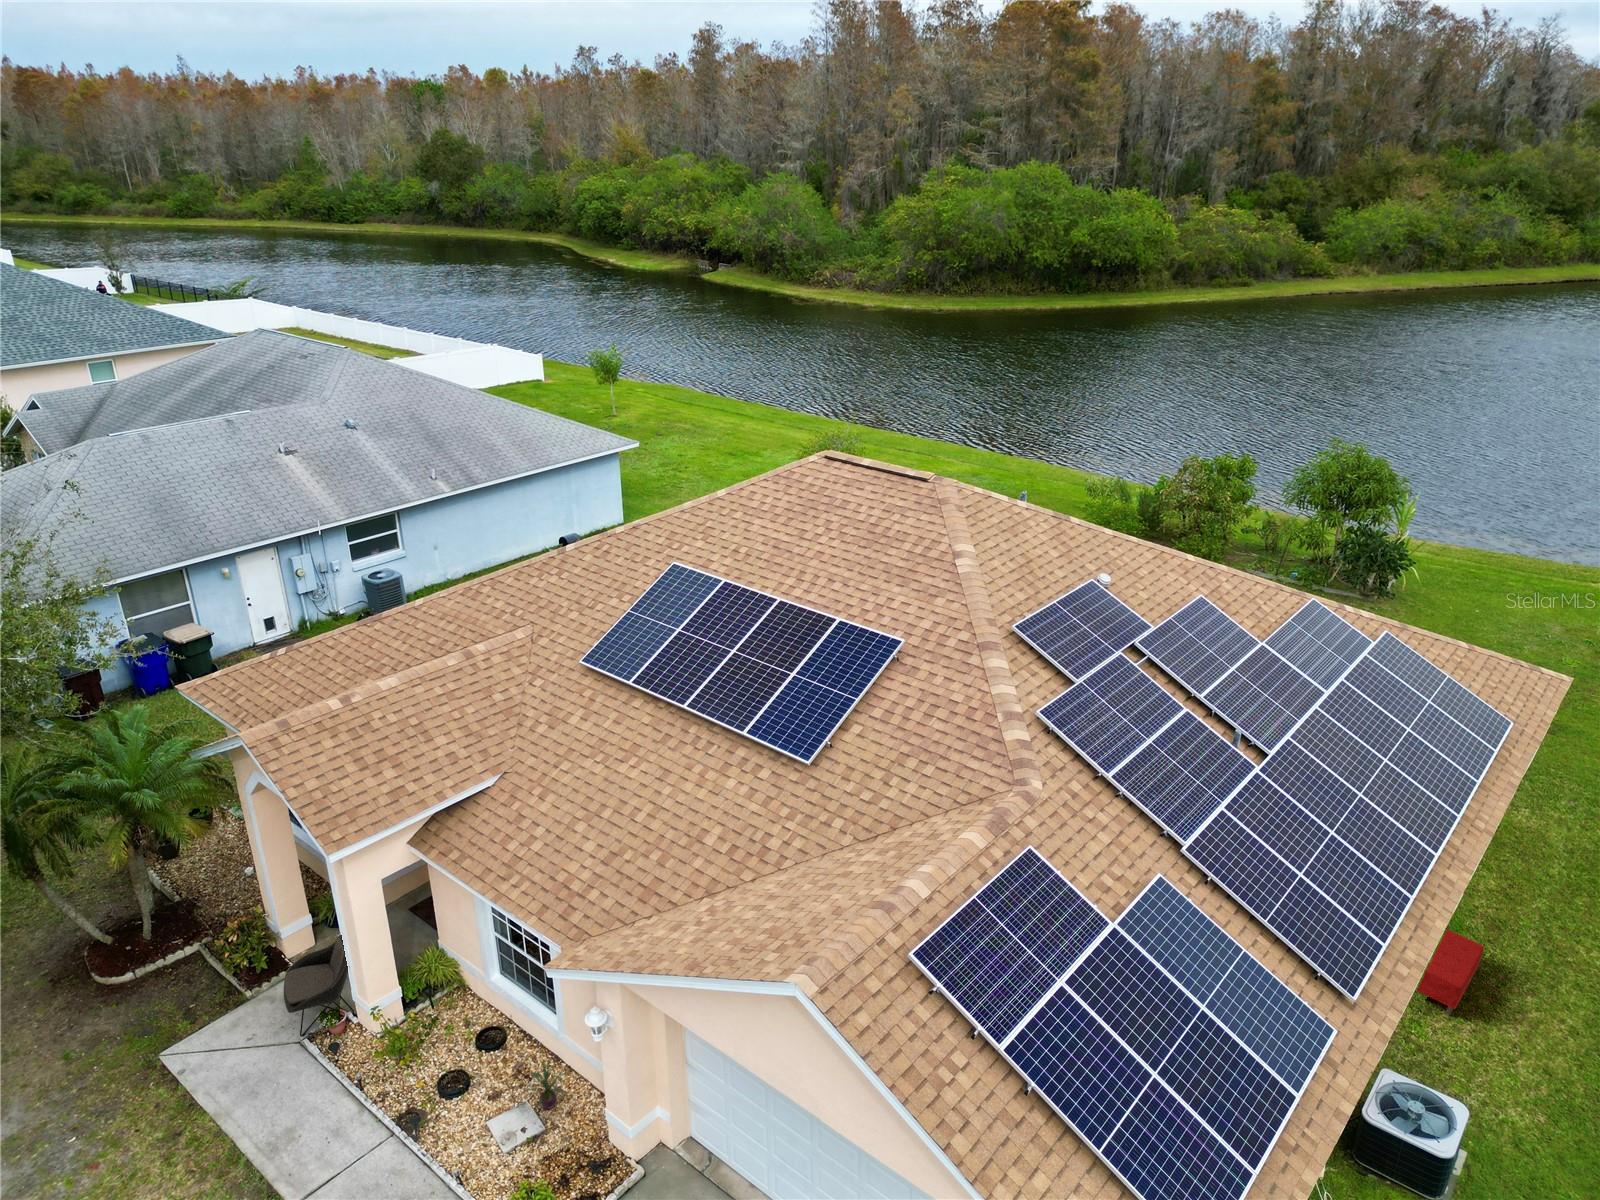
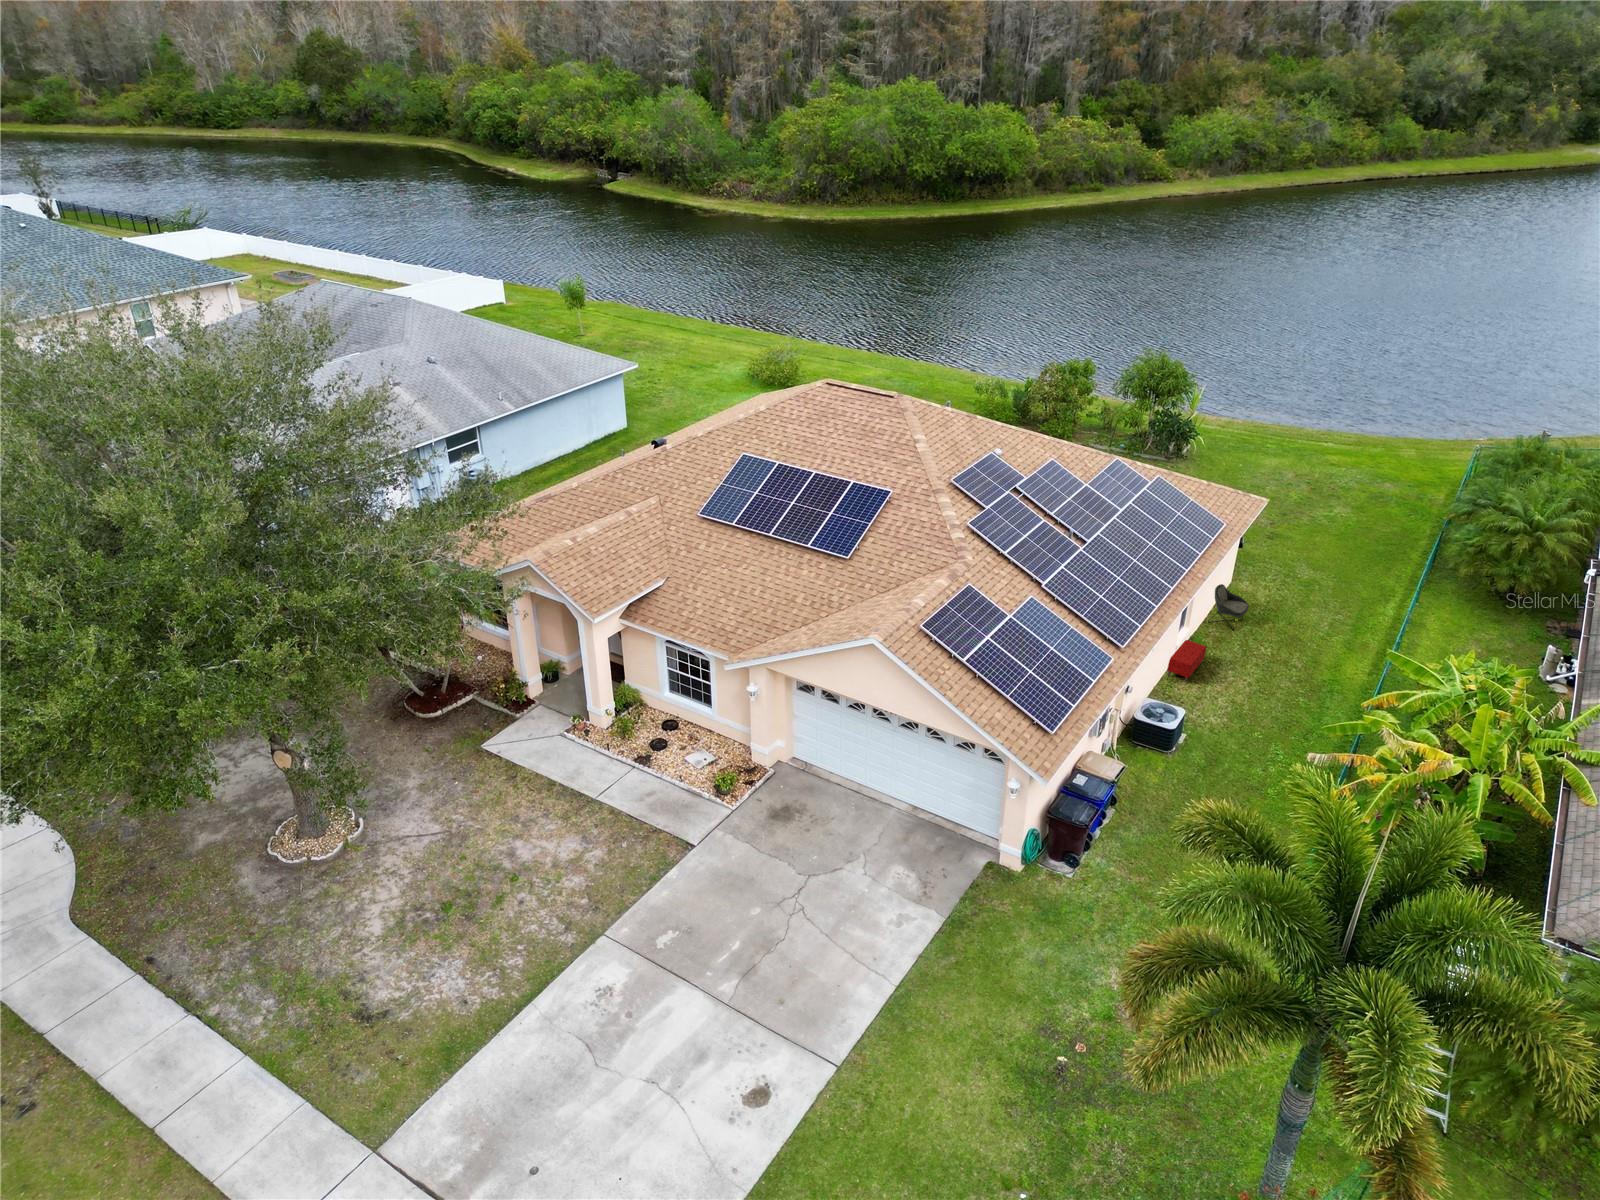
lounge chair: present [284,935,354,1037] -> present [1208,584,1249,631]
decorative plant: present [524,1060,568,1109] -> none [700,725,728,752]

